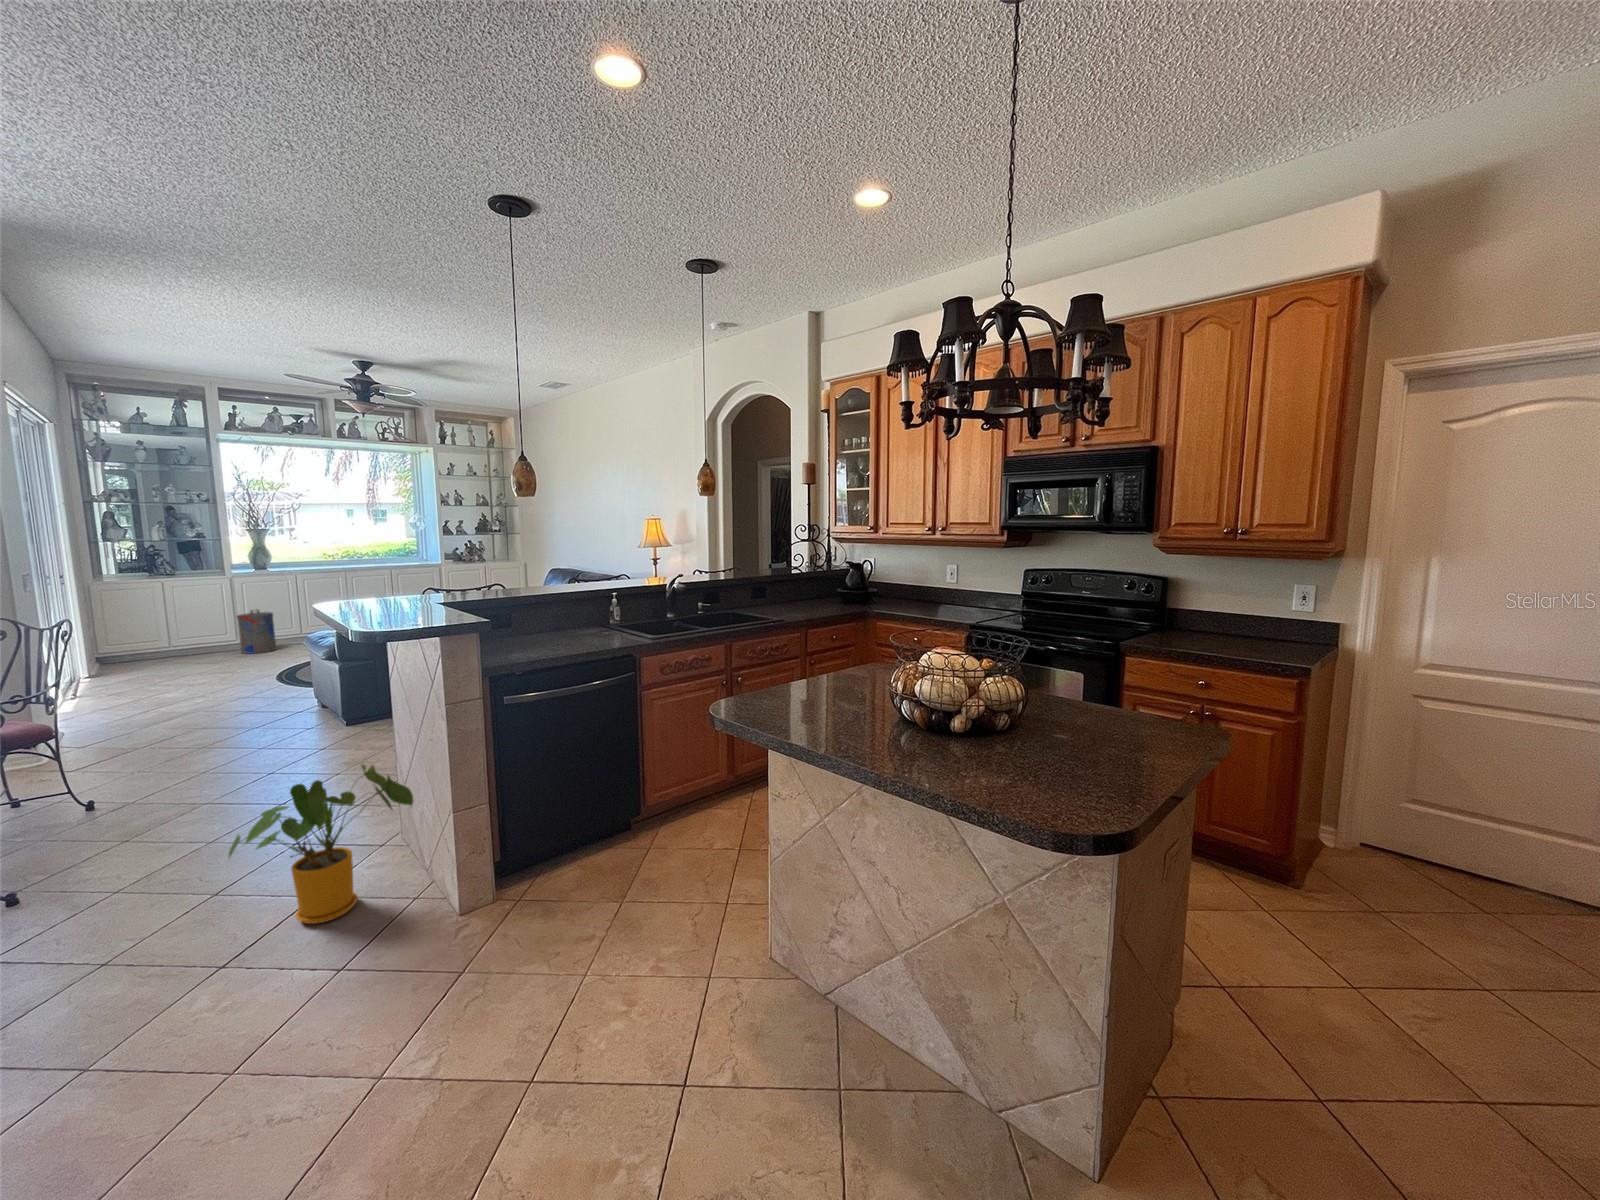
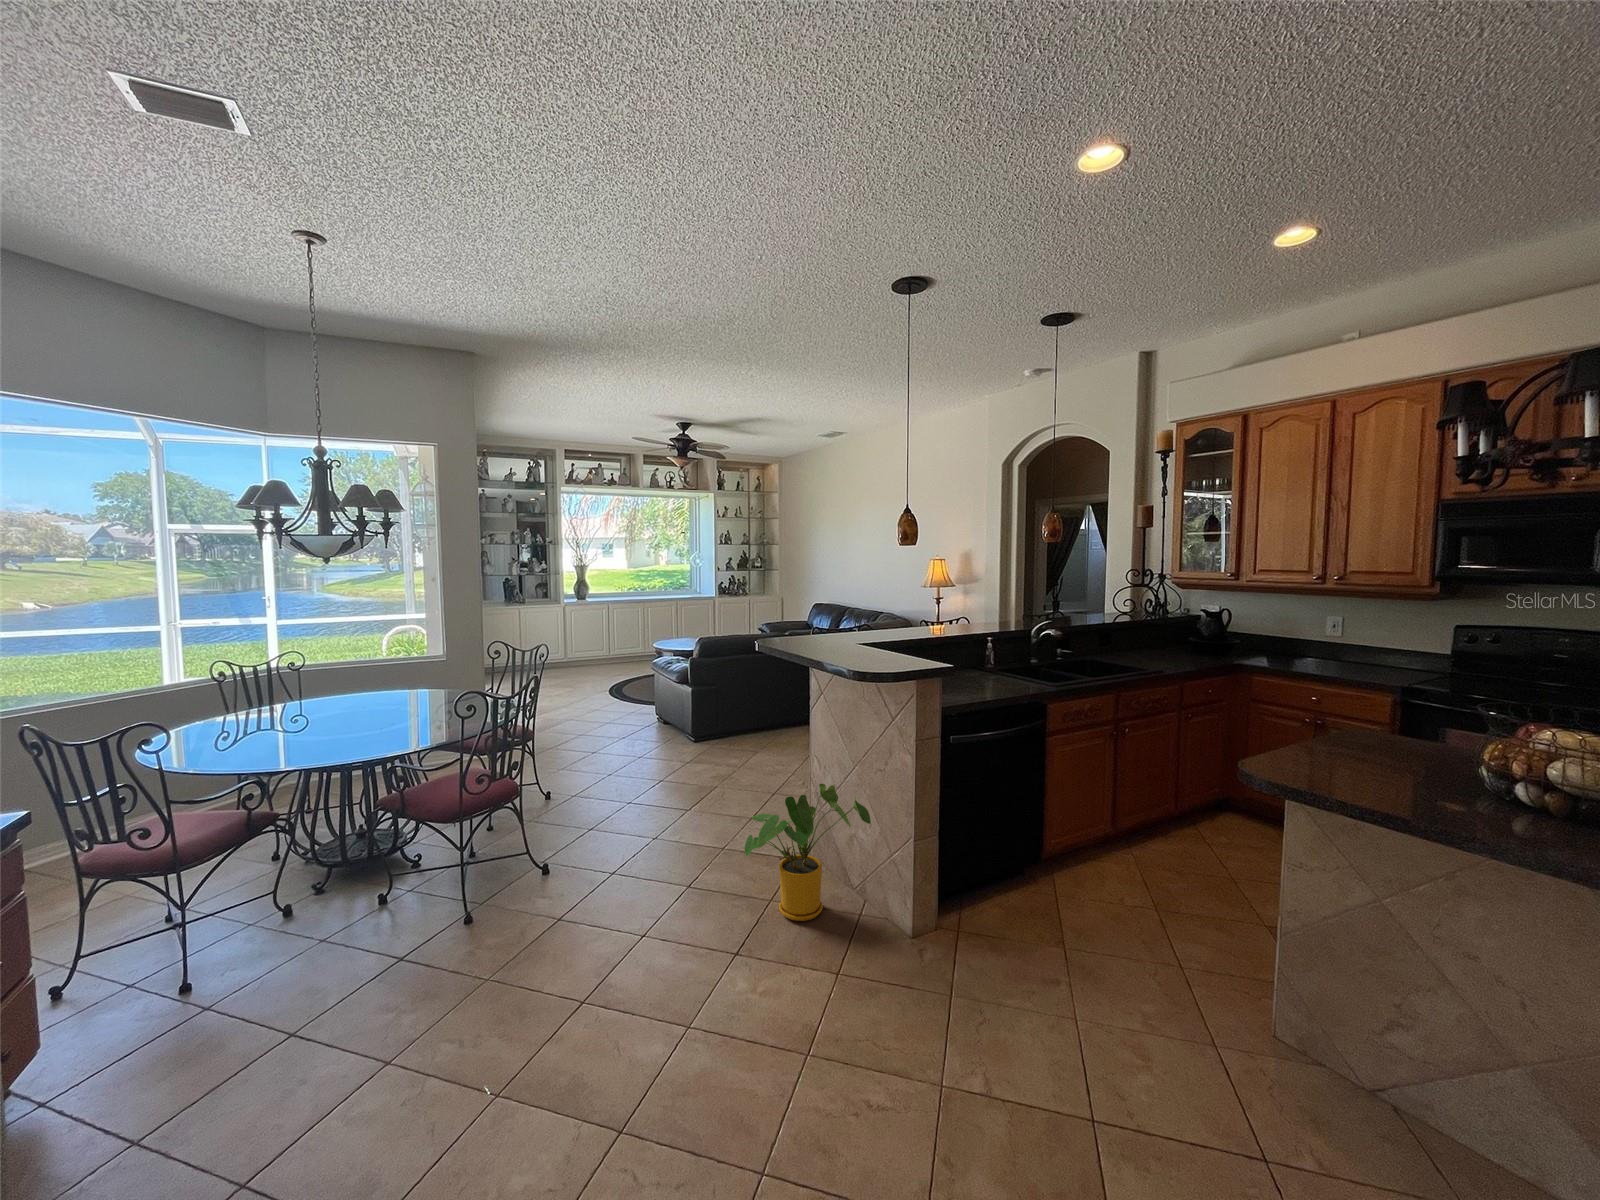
trash can: present [237,610,276,654] -> none [567,634,592,672]

